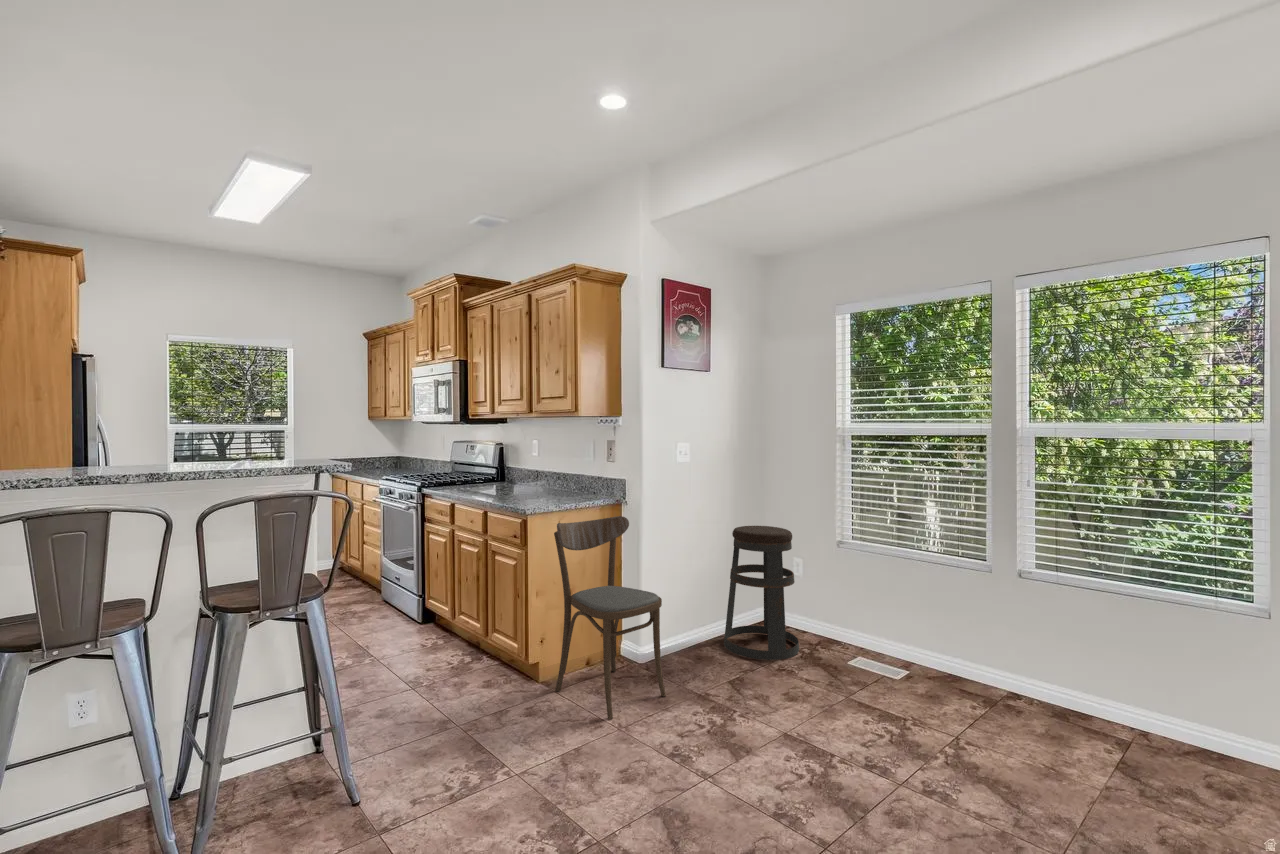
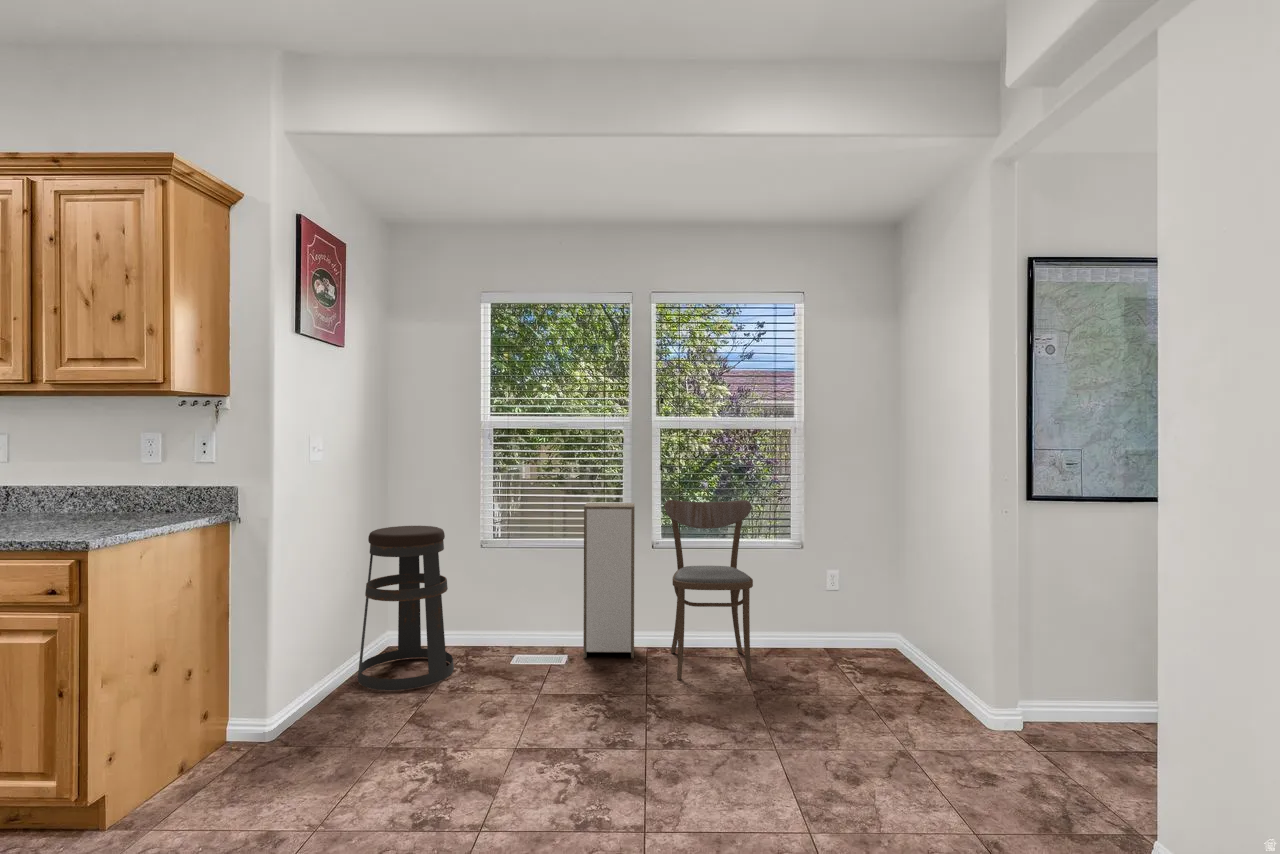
dining chair: present [554,516,666,720] -> present [665,500,753,680]
storage cabinet: none [921,525,990,697] -> present [583,503,635,658]

